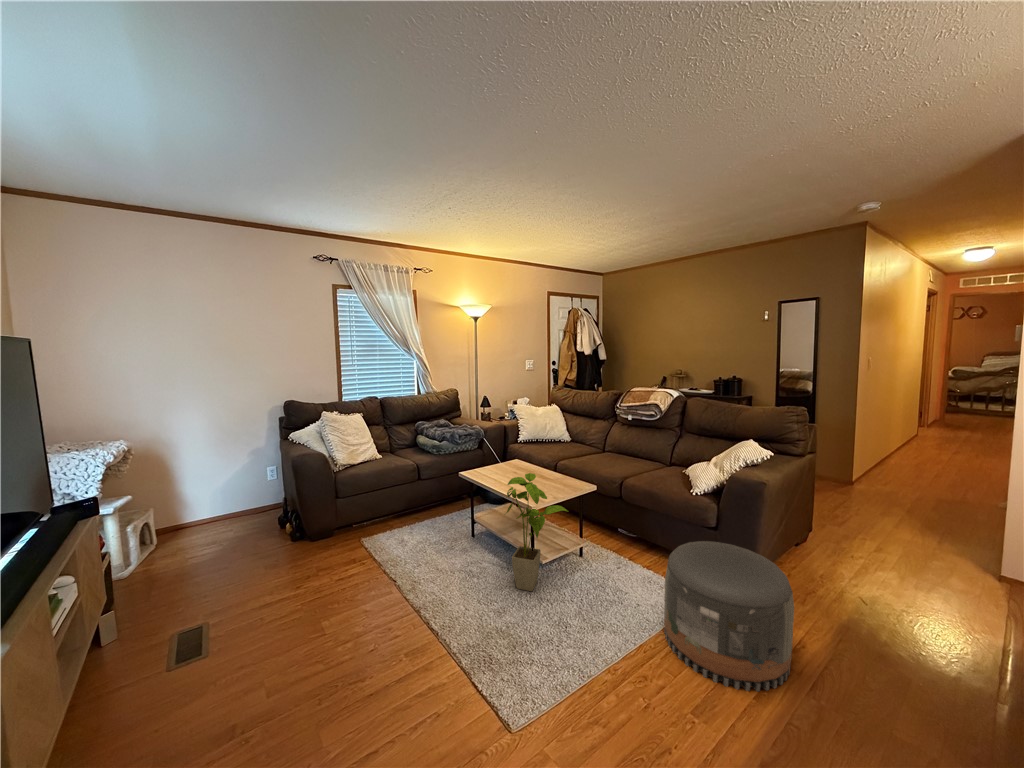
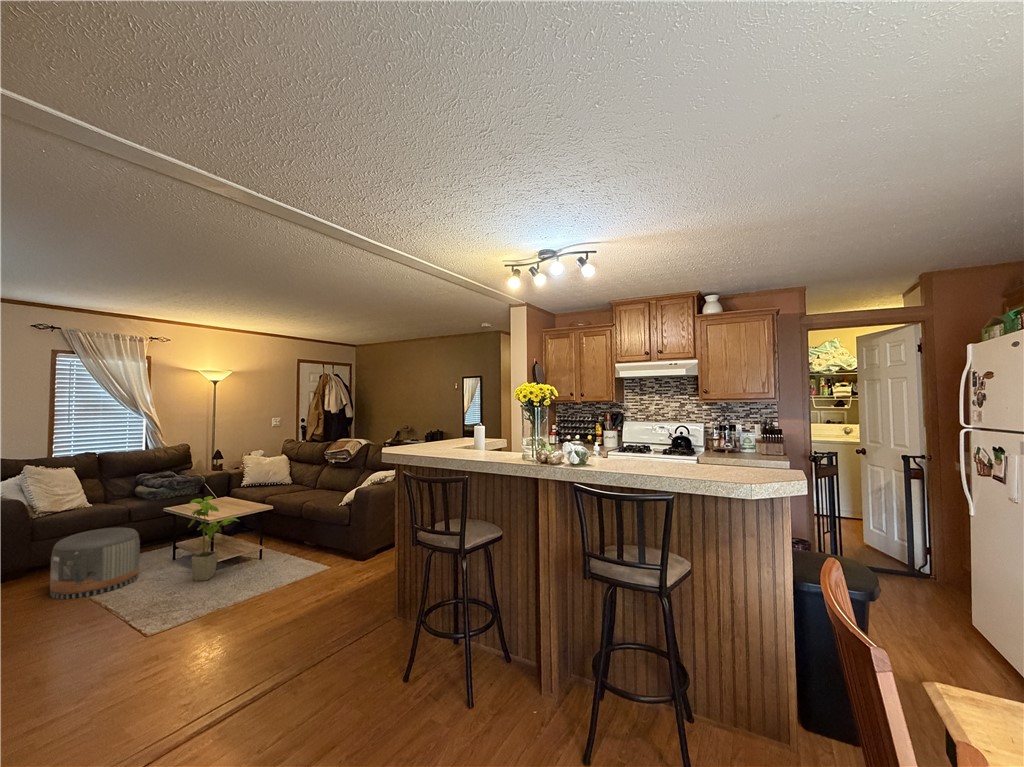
pouf: present [664,541,794,691] -> present [50,527,140,599]

